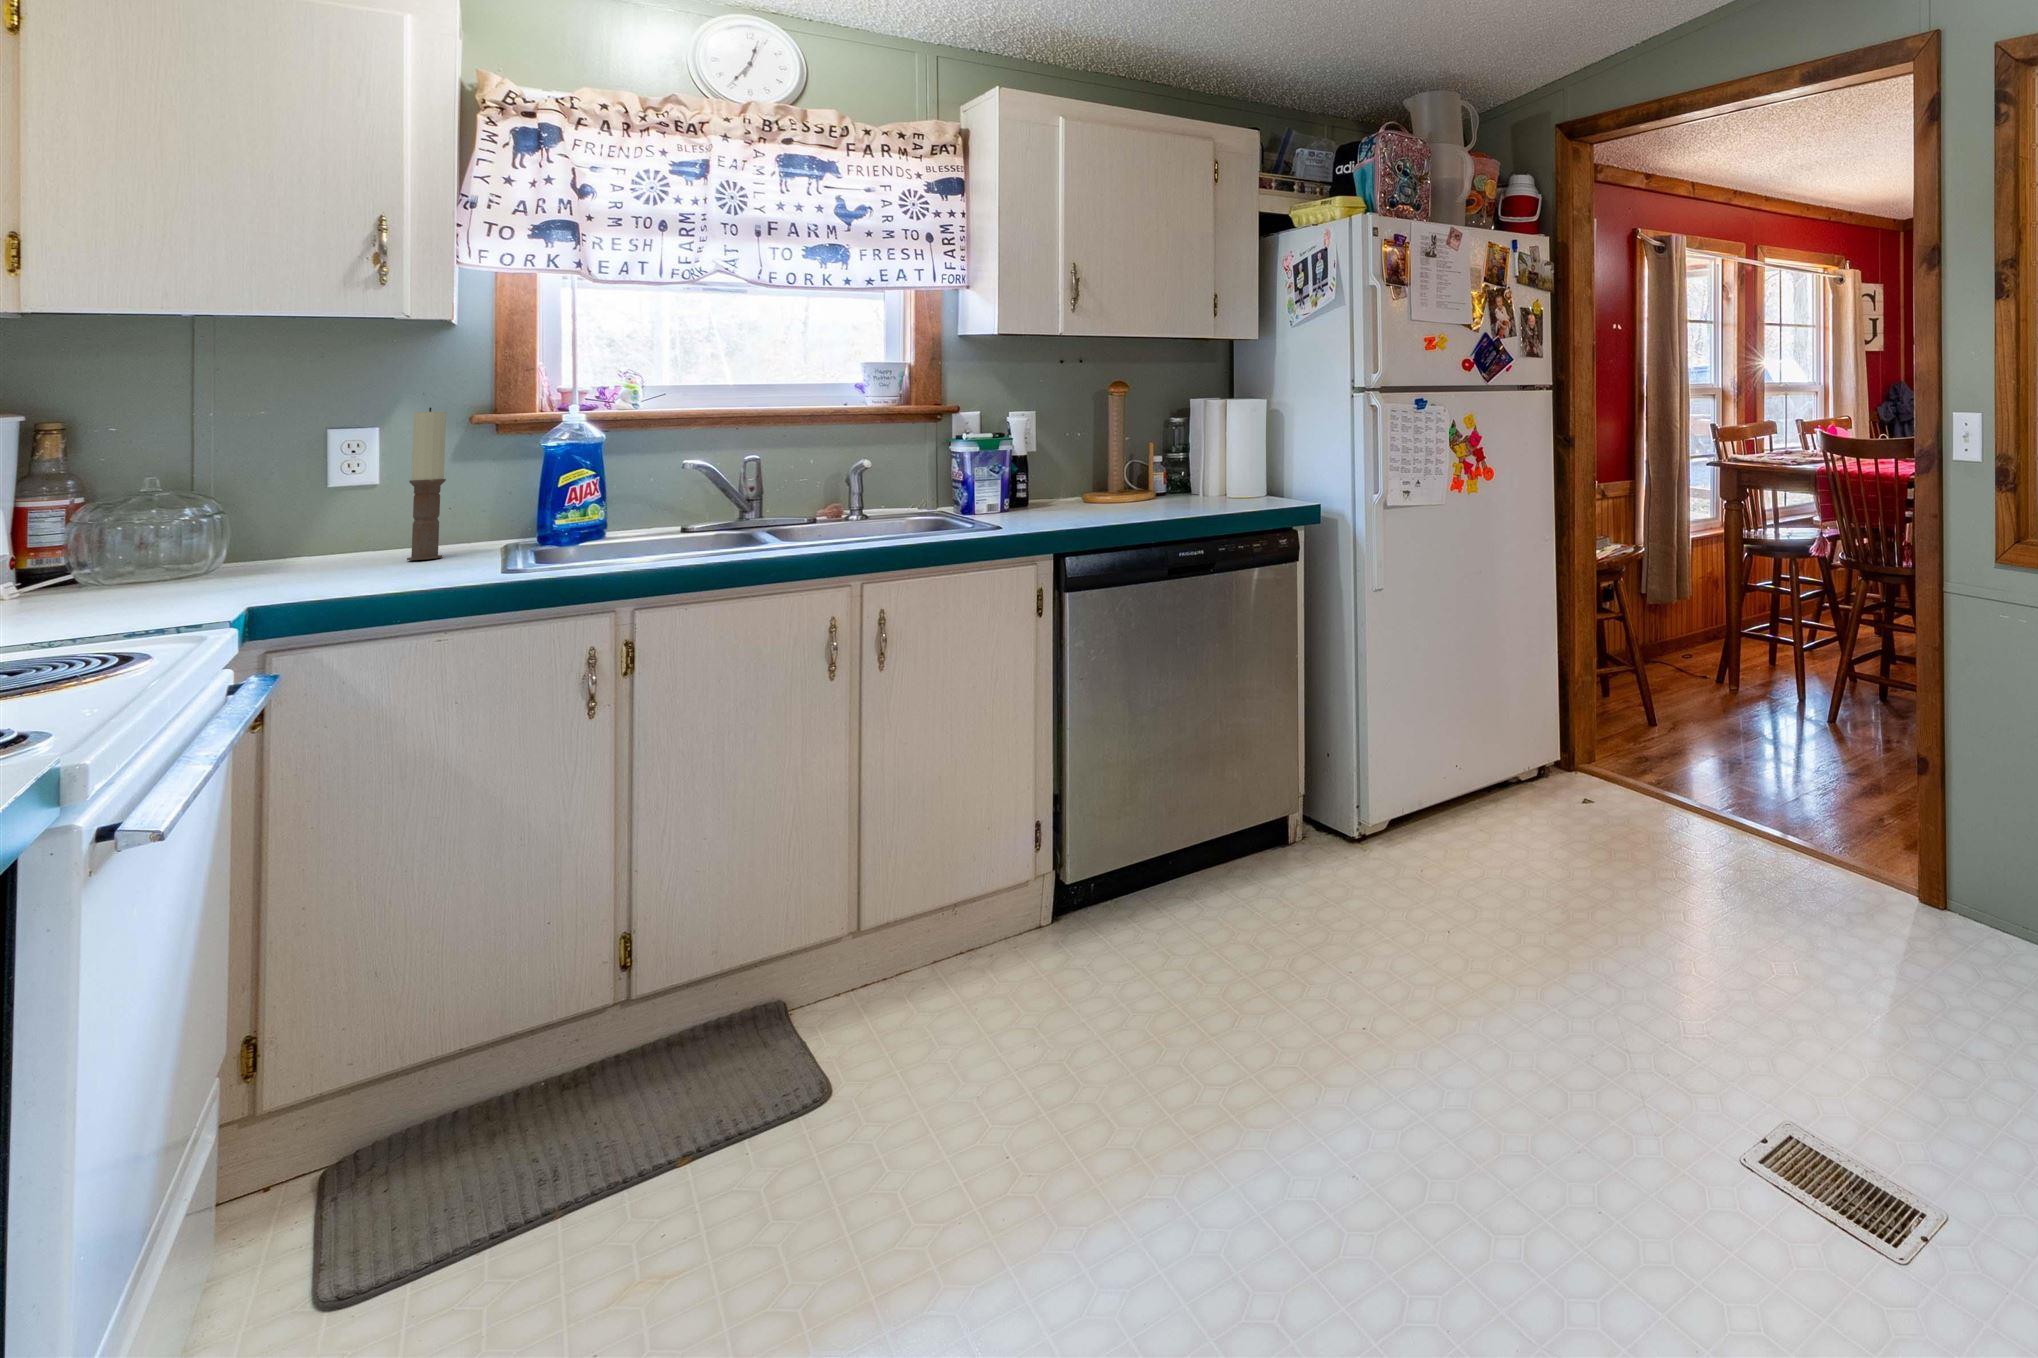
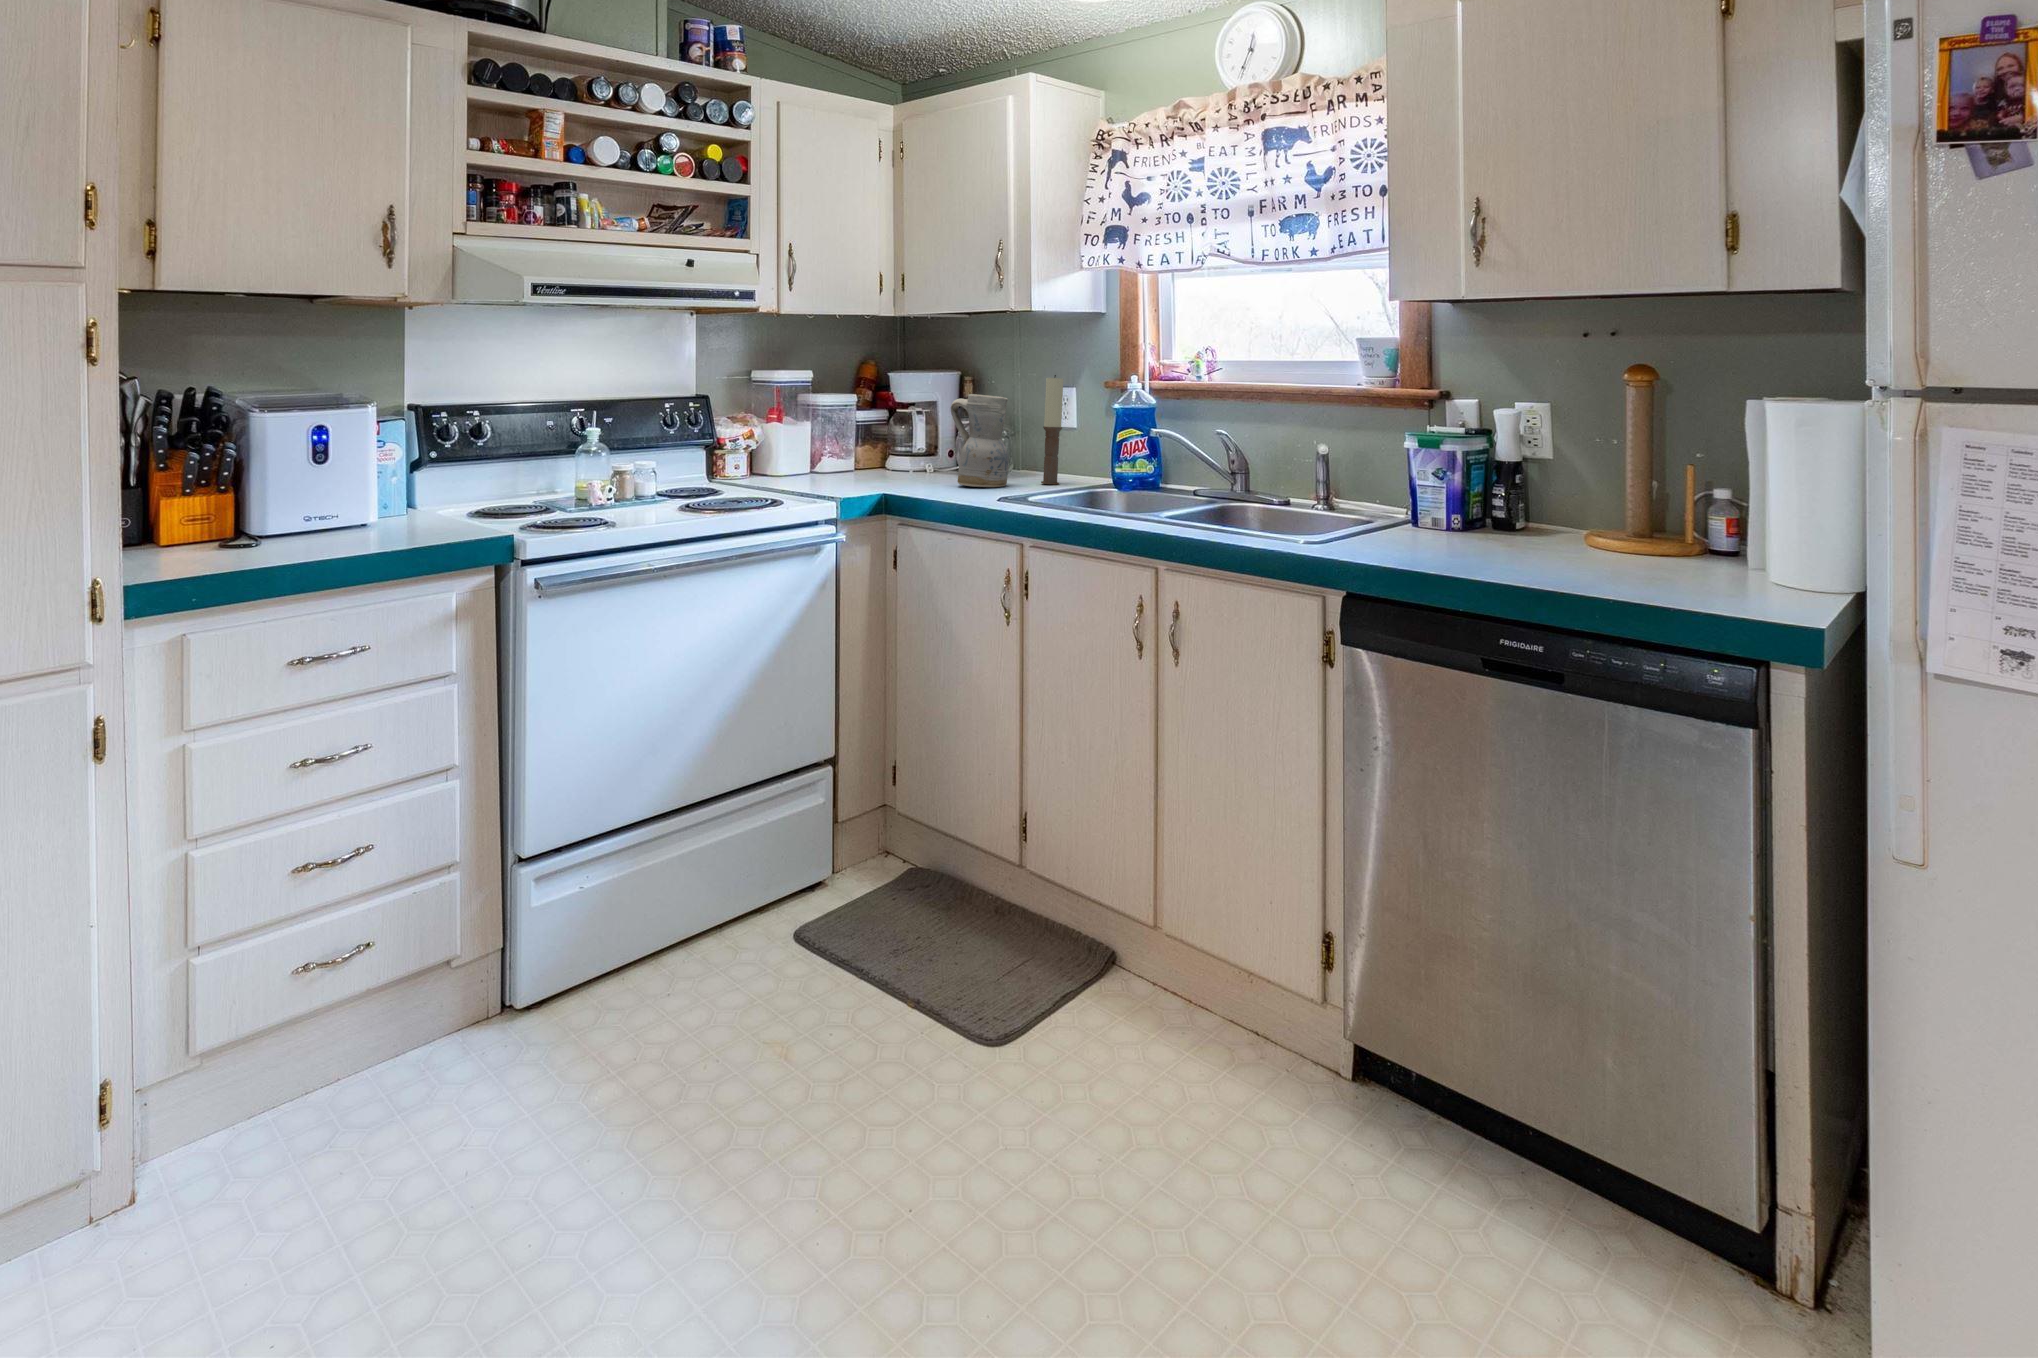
ceramic pitcher: none [260,441,393,582] -> present [951,394,1009,487]

